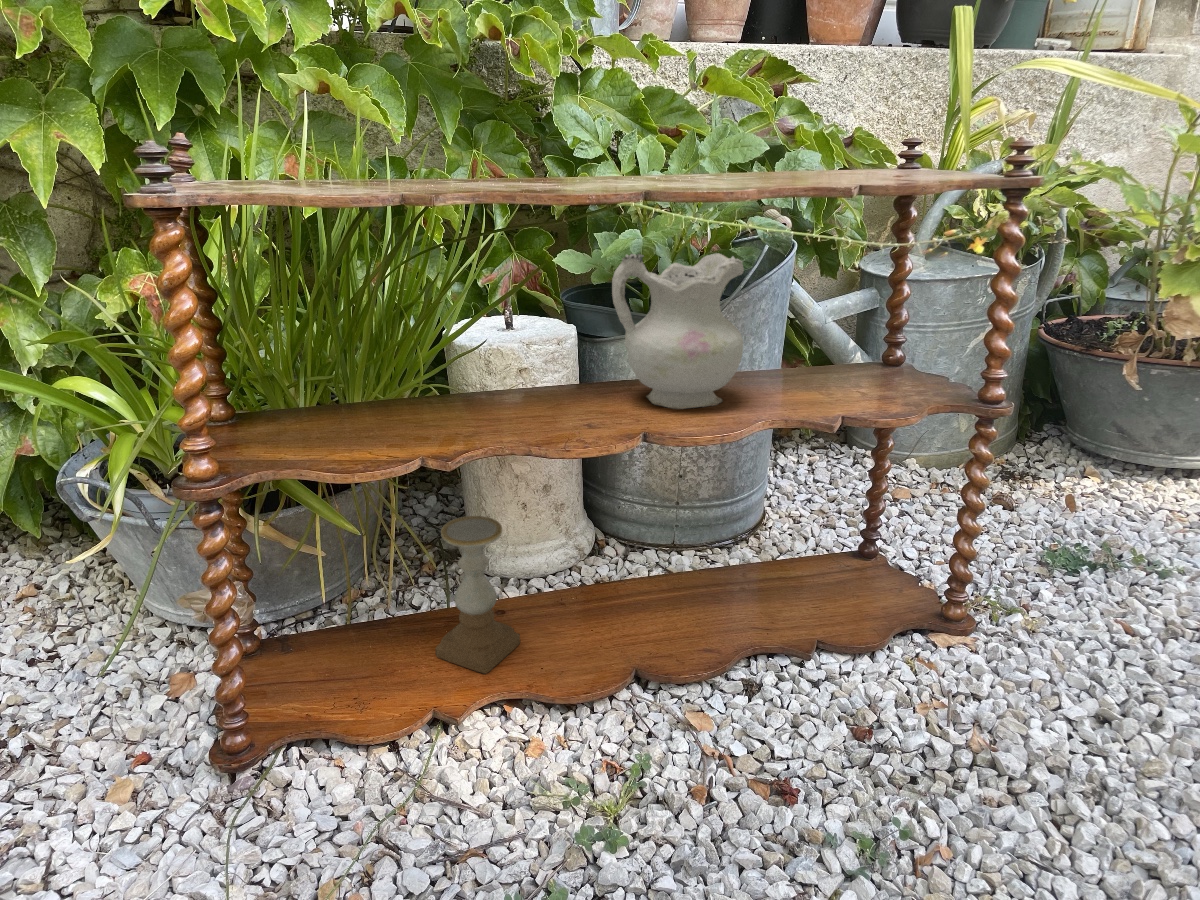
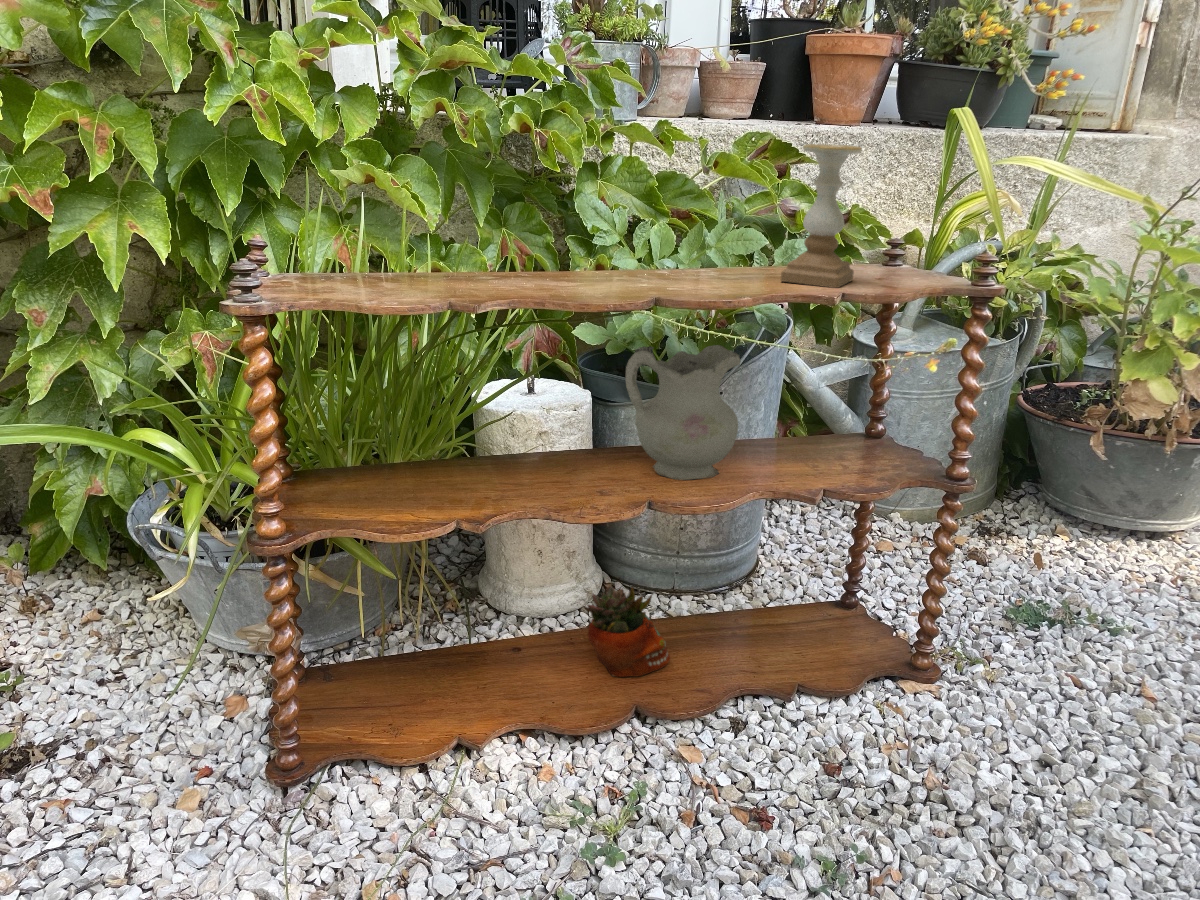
candle holder: present [436,516,520,674] -> present [781,144,862,288]
succulent planter: none [573,536,673,638] -> present [584,586,670,677]

